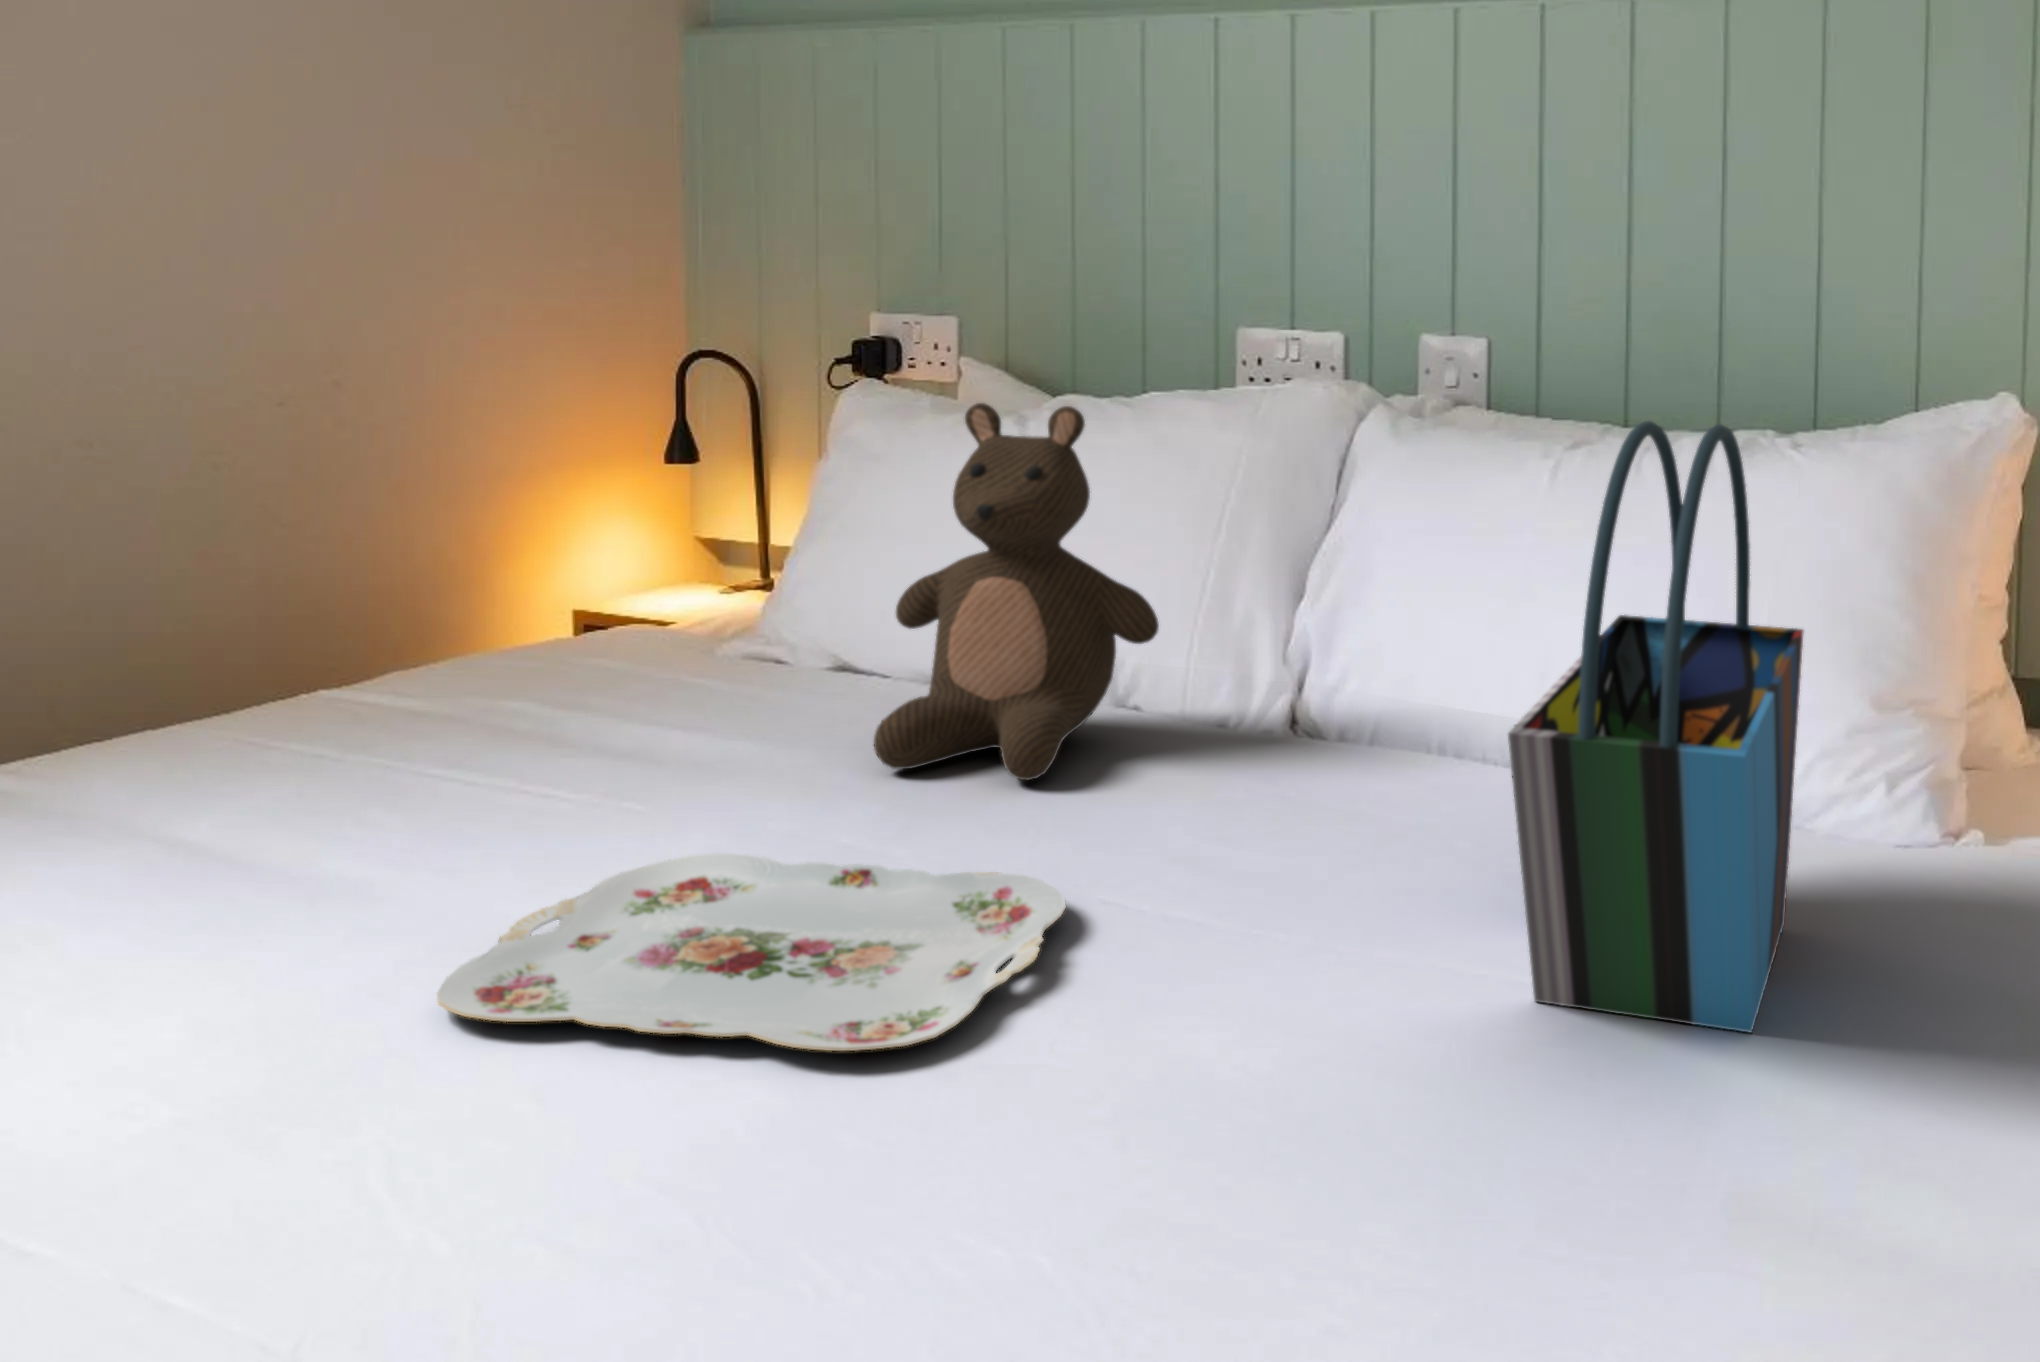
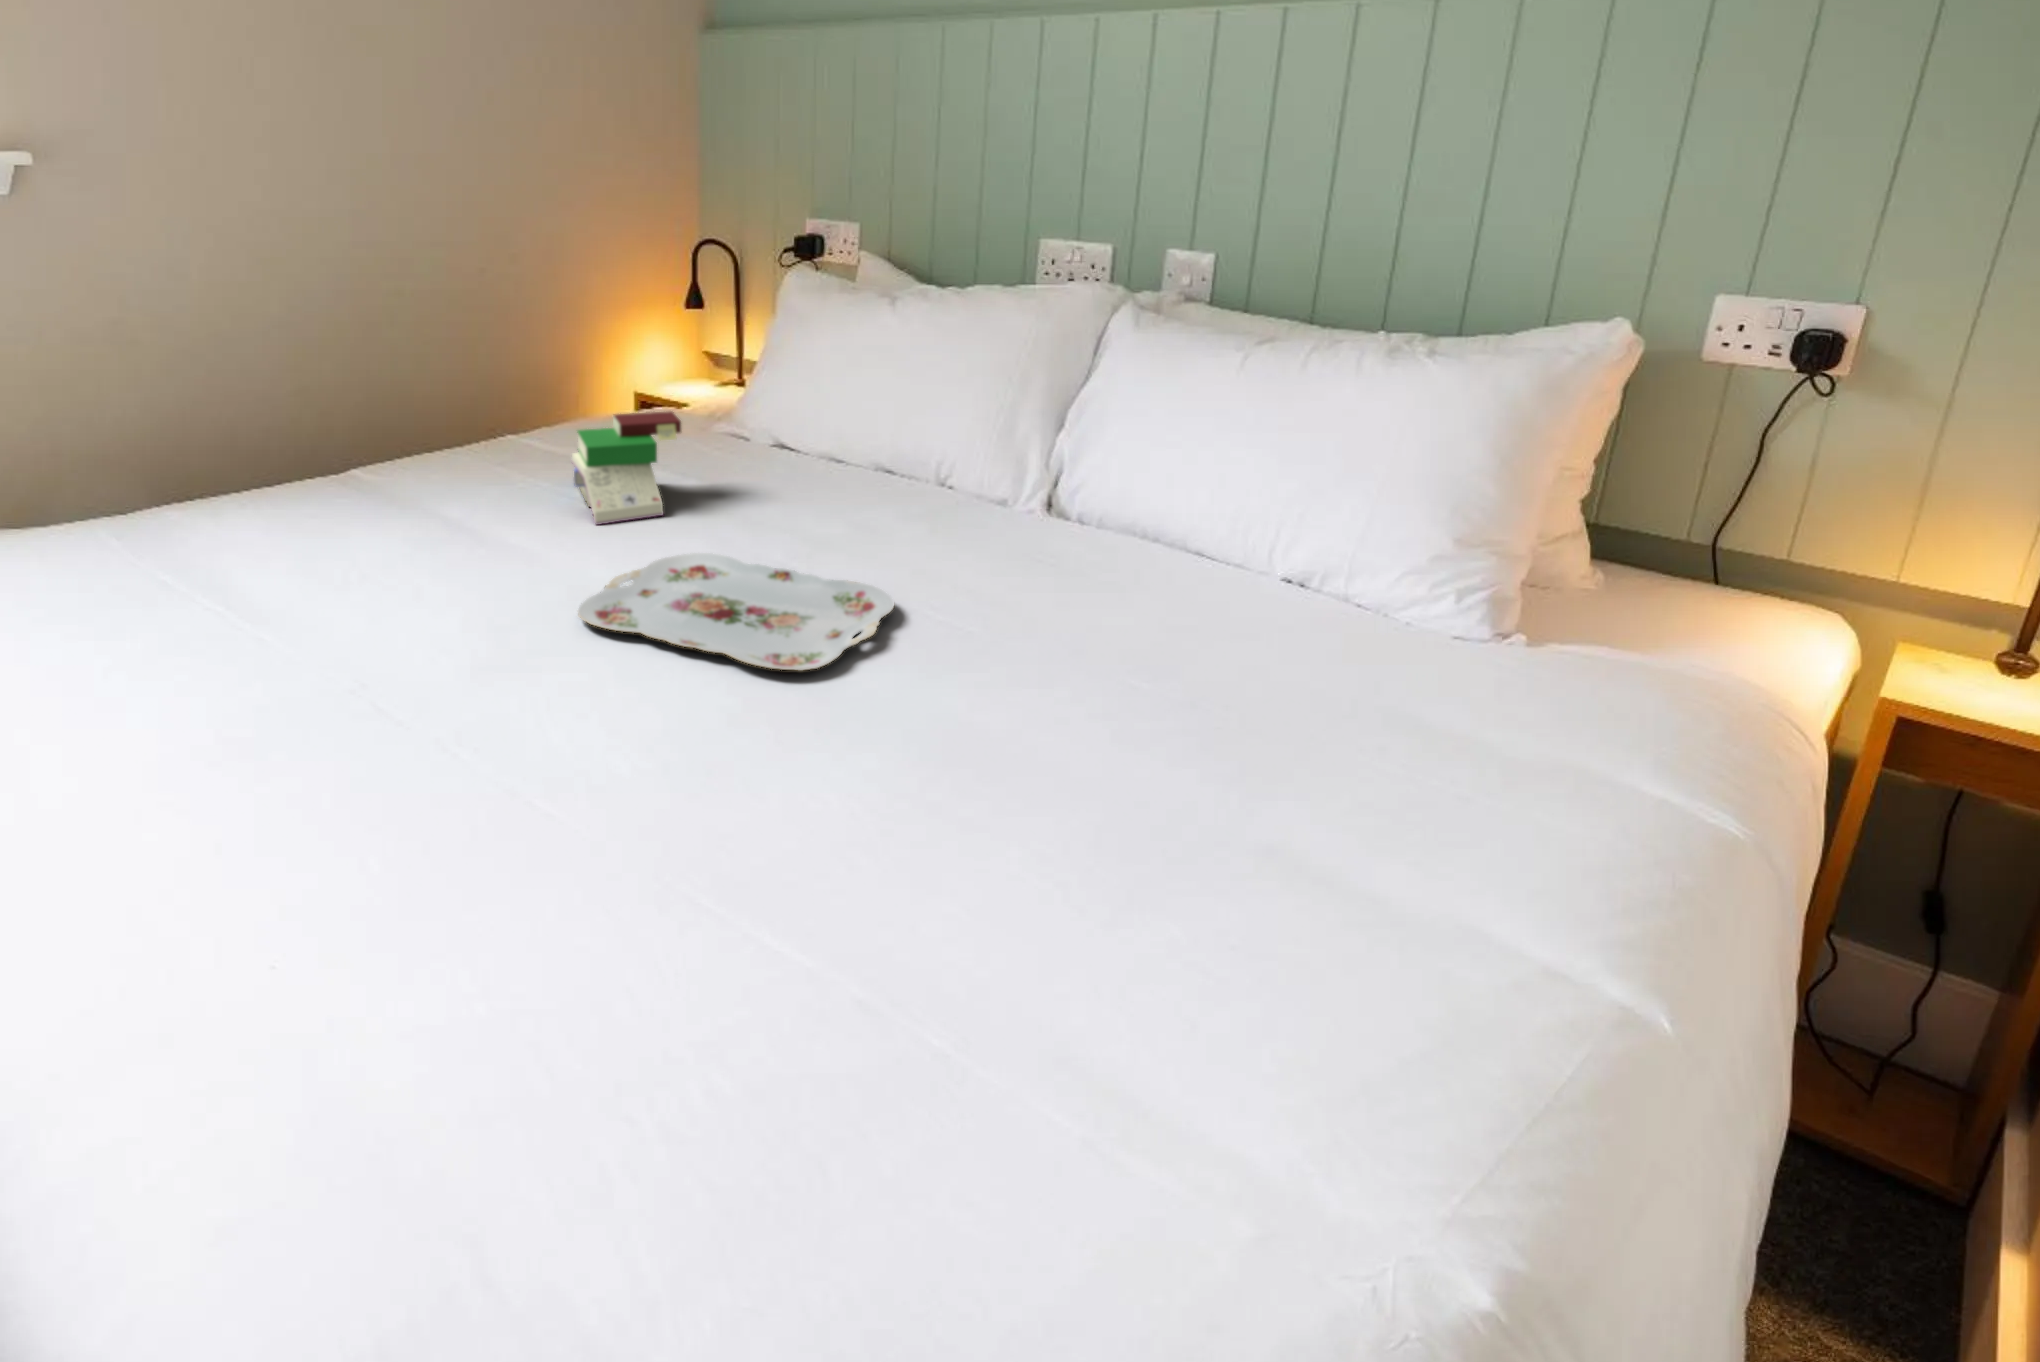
stuffed bear: present [874,403,1159,780] -> none [796,299,967,528]
tote bag: present [1508,421,1803,1032] -> none [1158,352,1392,737]
book: none [438,612,658,829] -> present [572,412,681,525]

